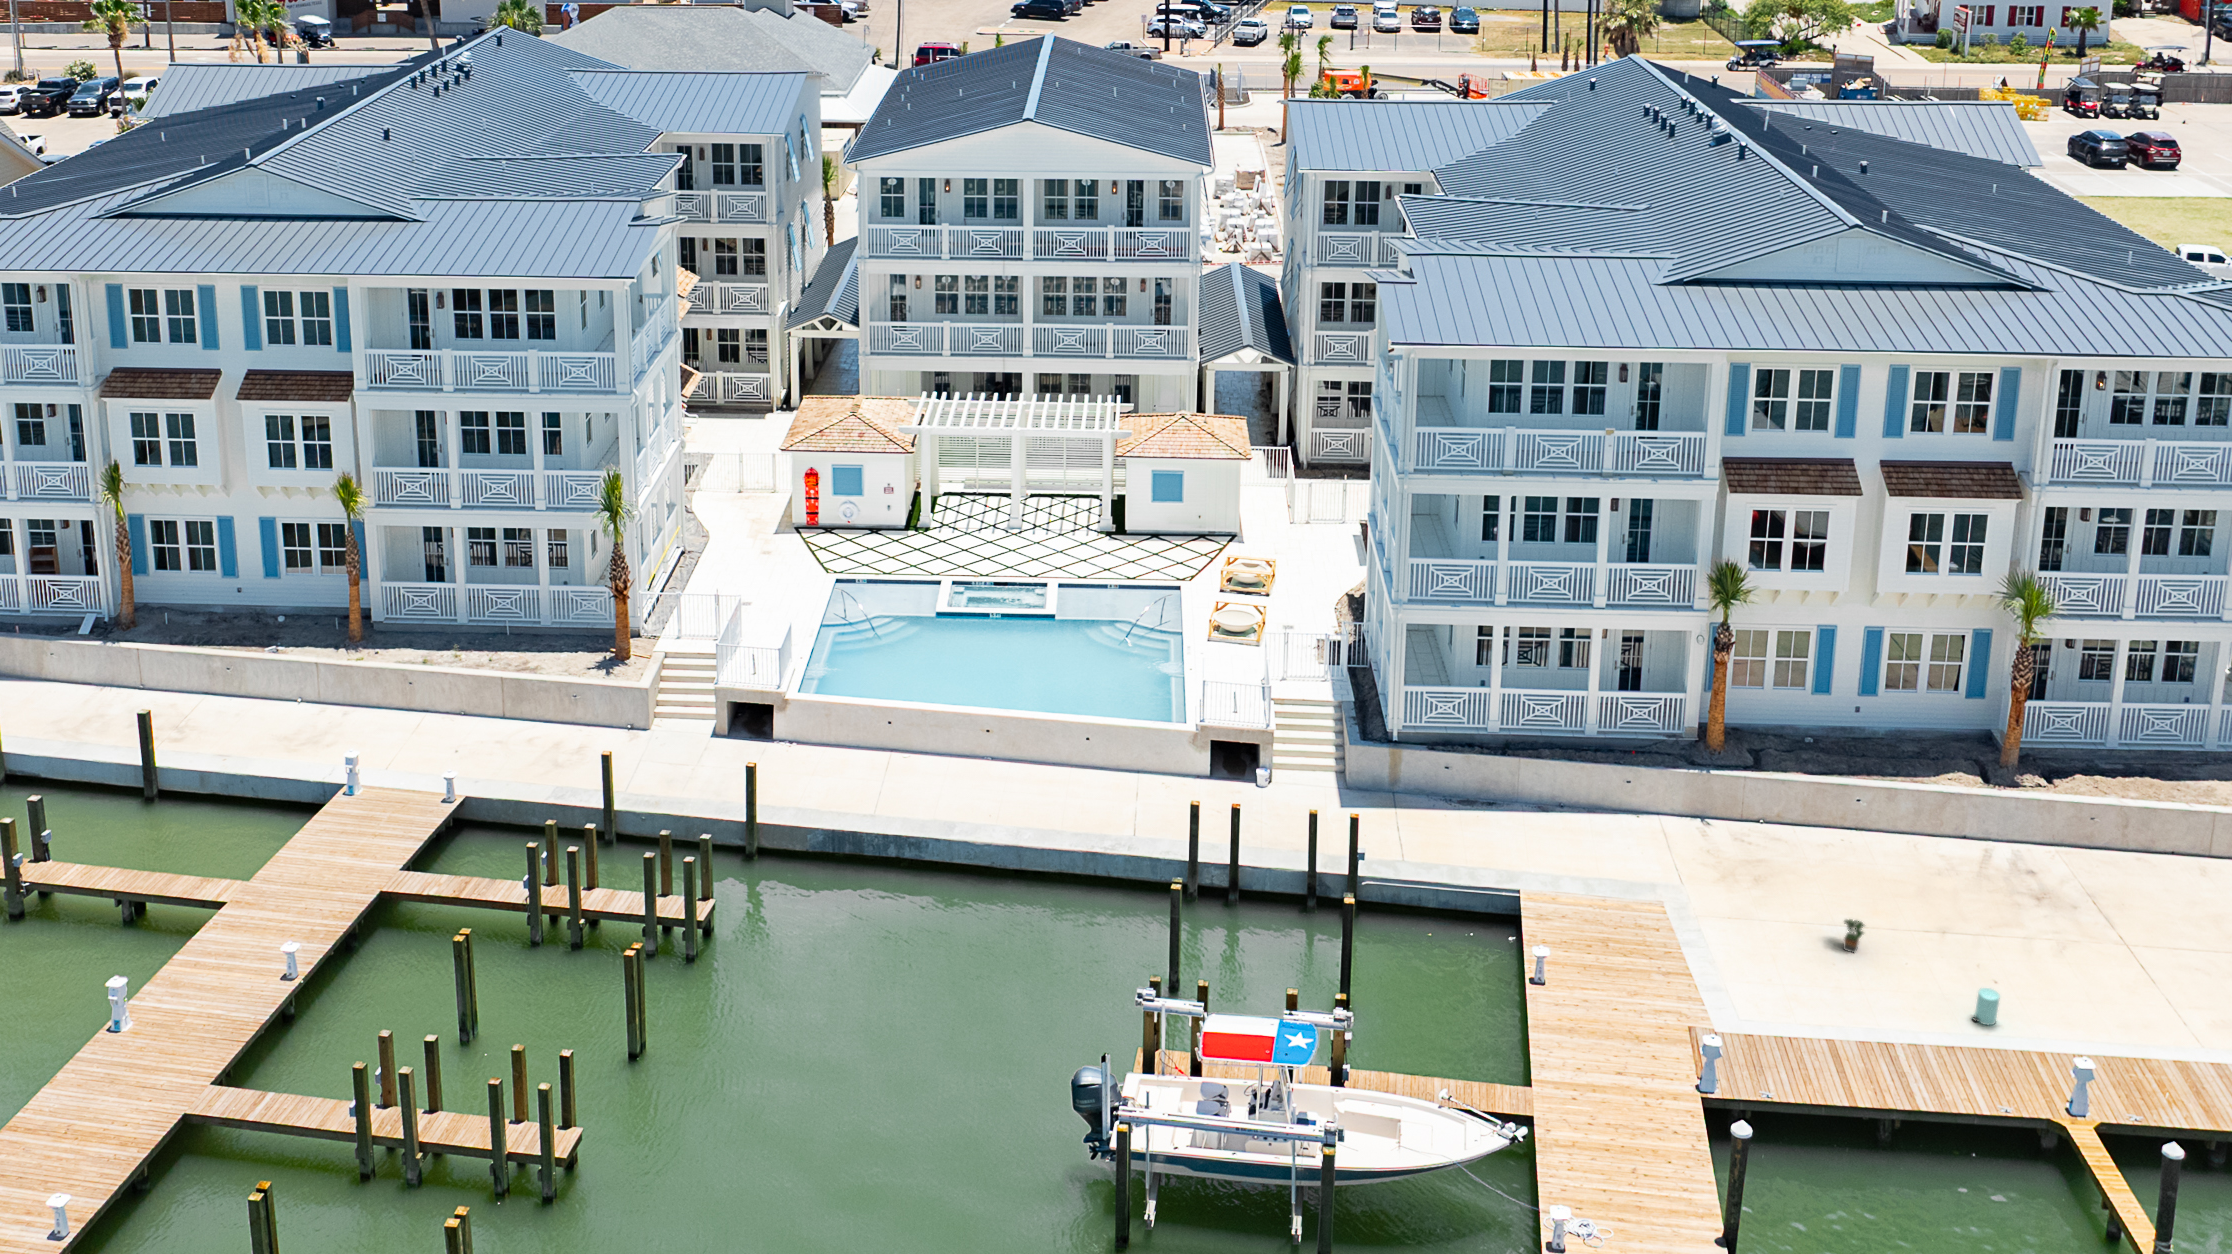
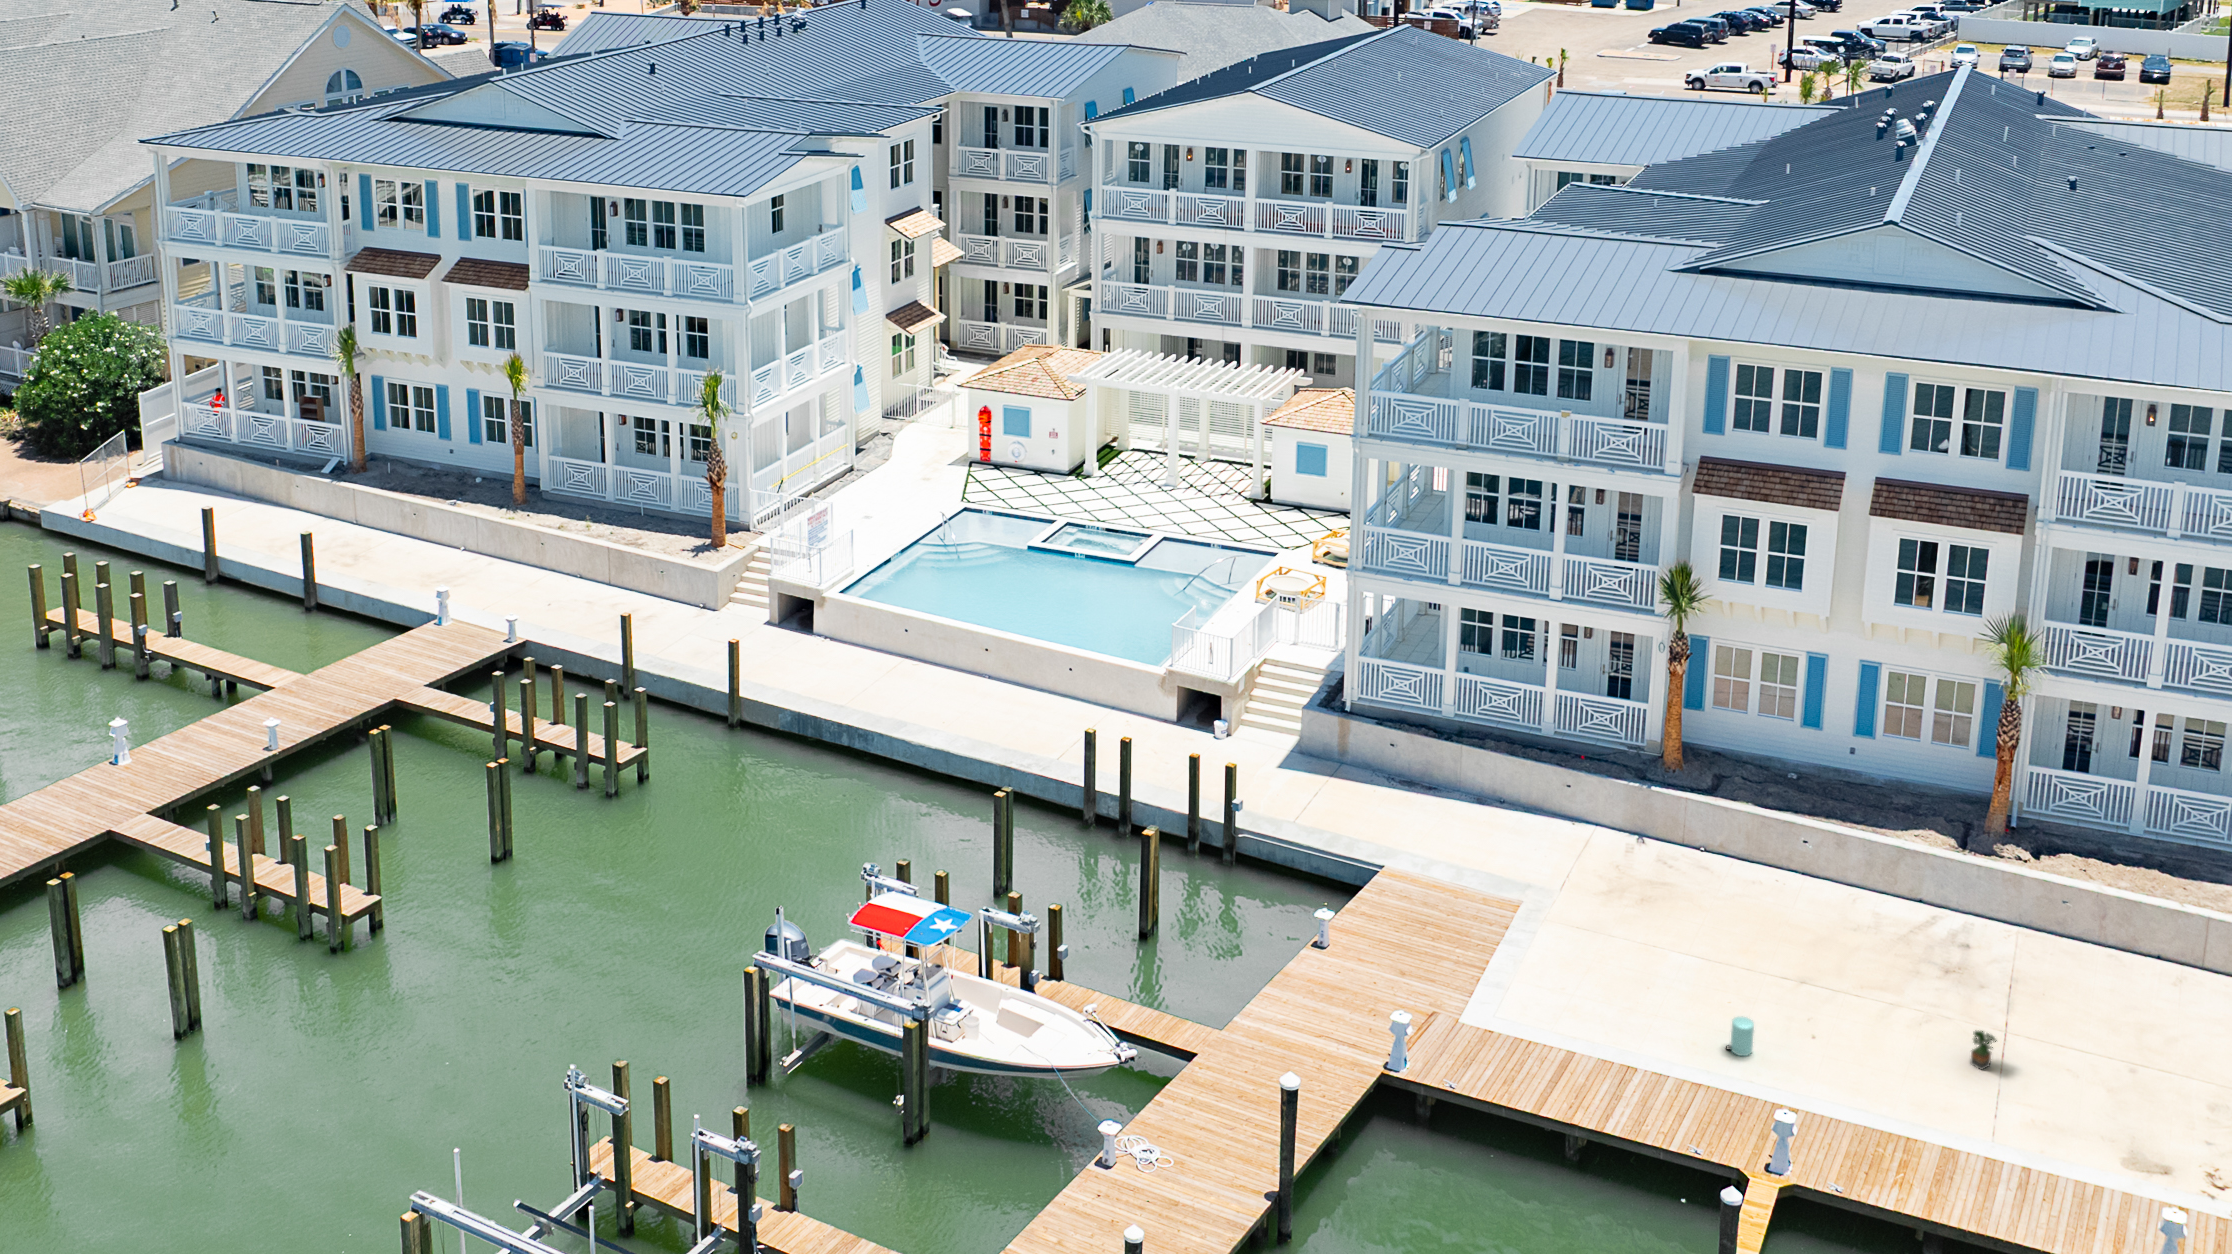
potted tree: present [1843,919,1864,953] -> present [1971,1031,1997,1070]

